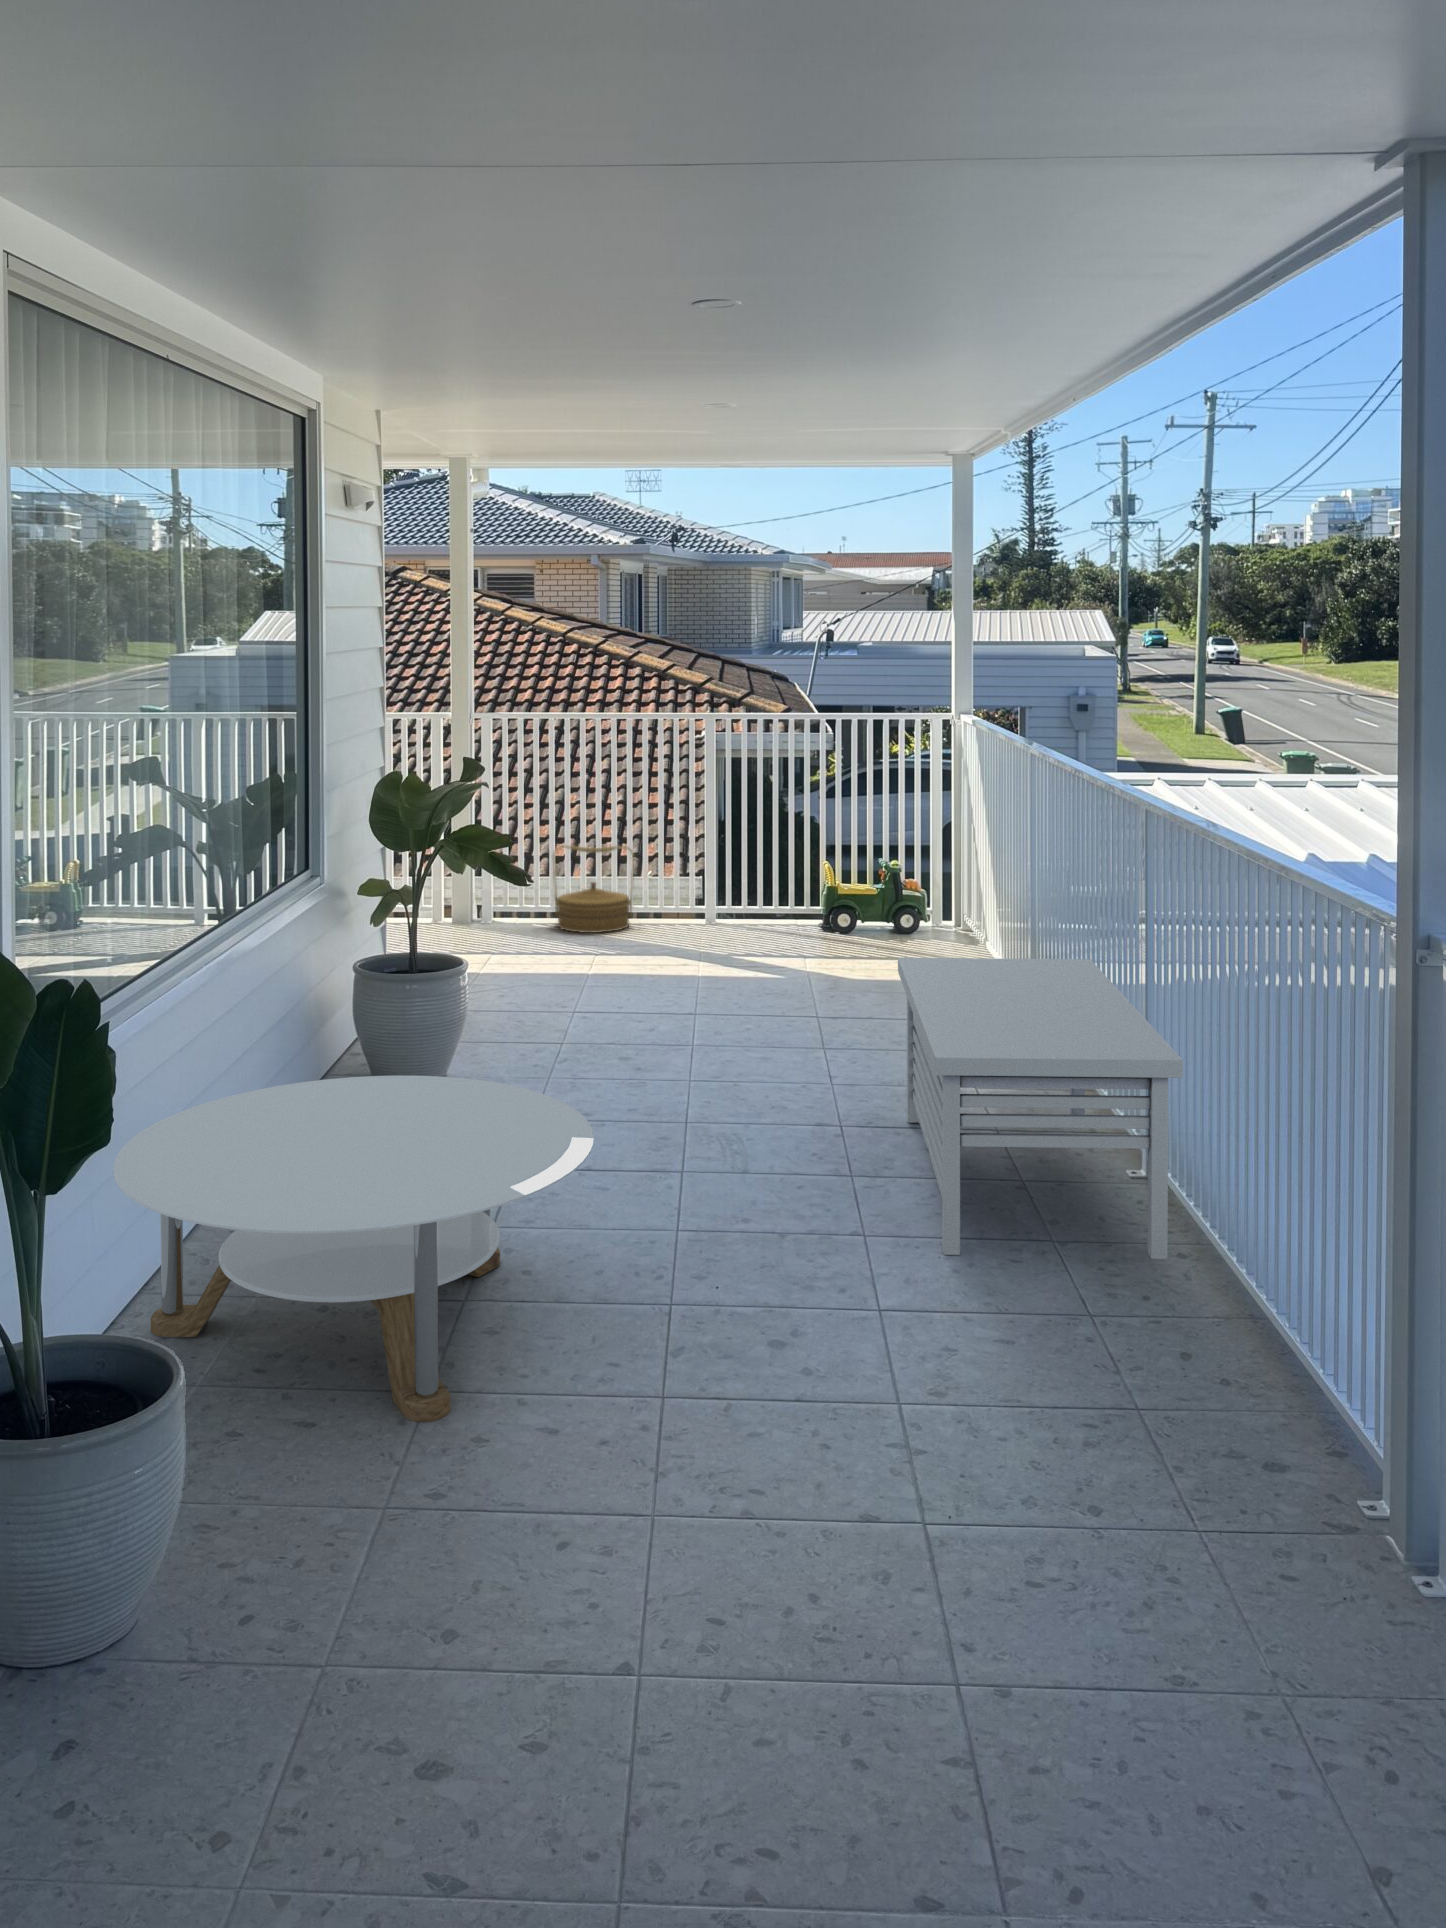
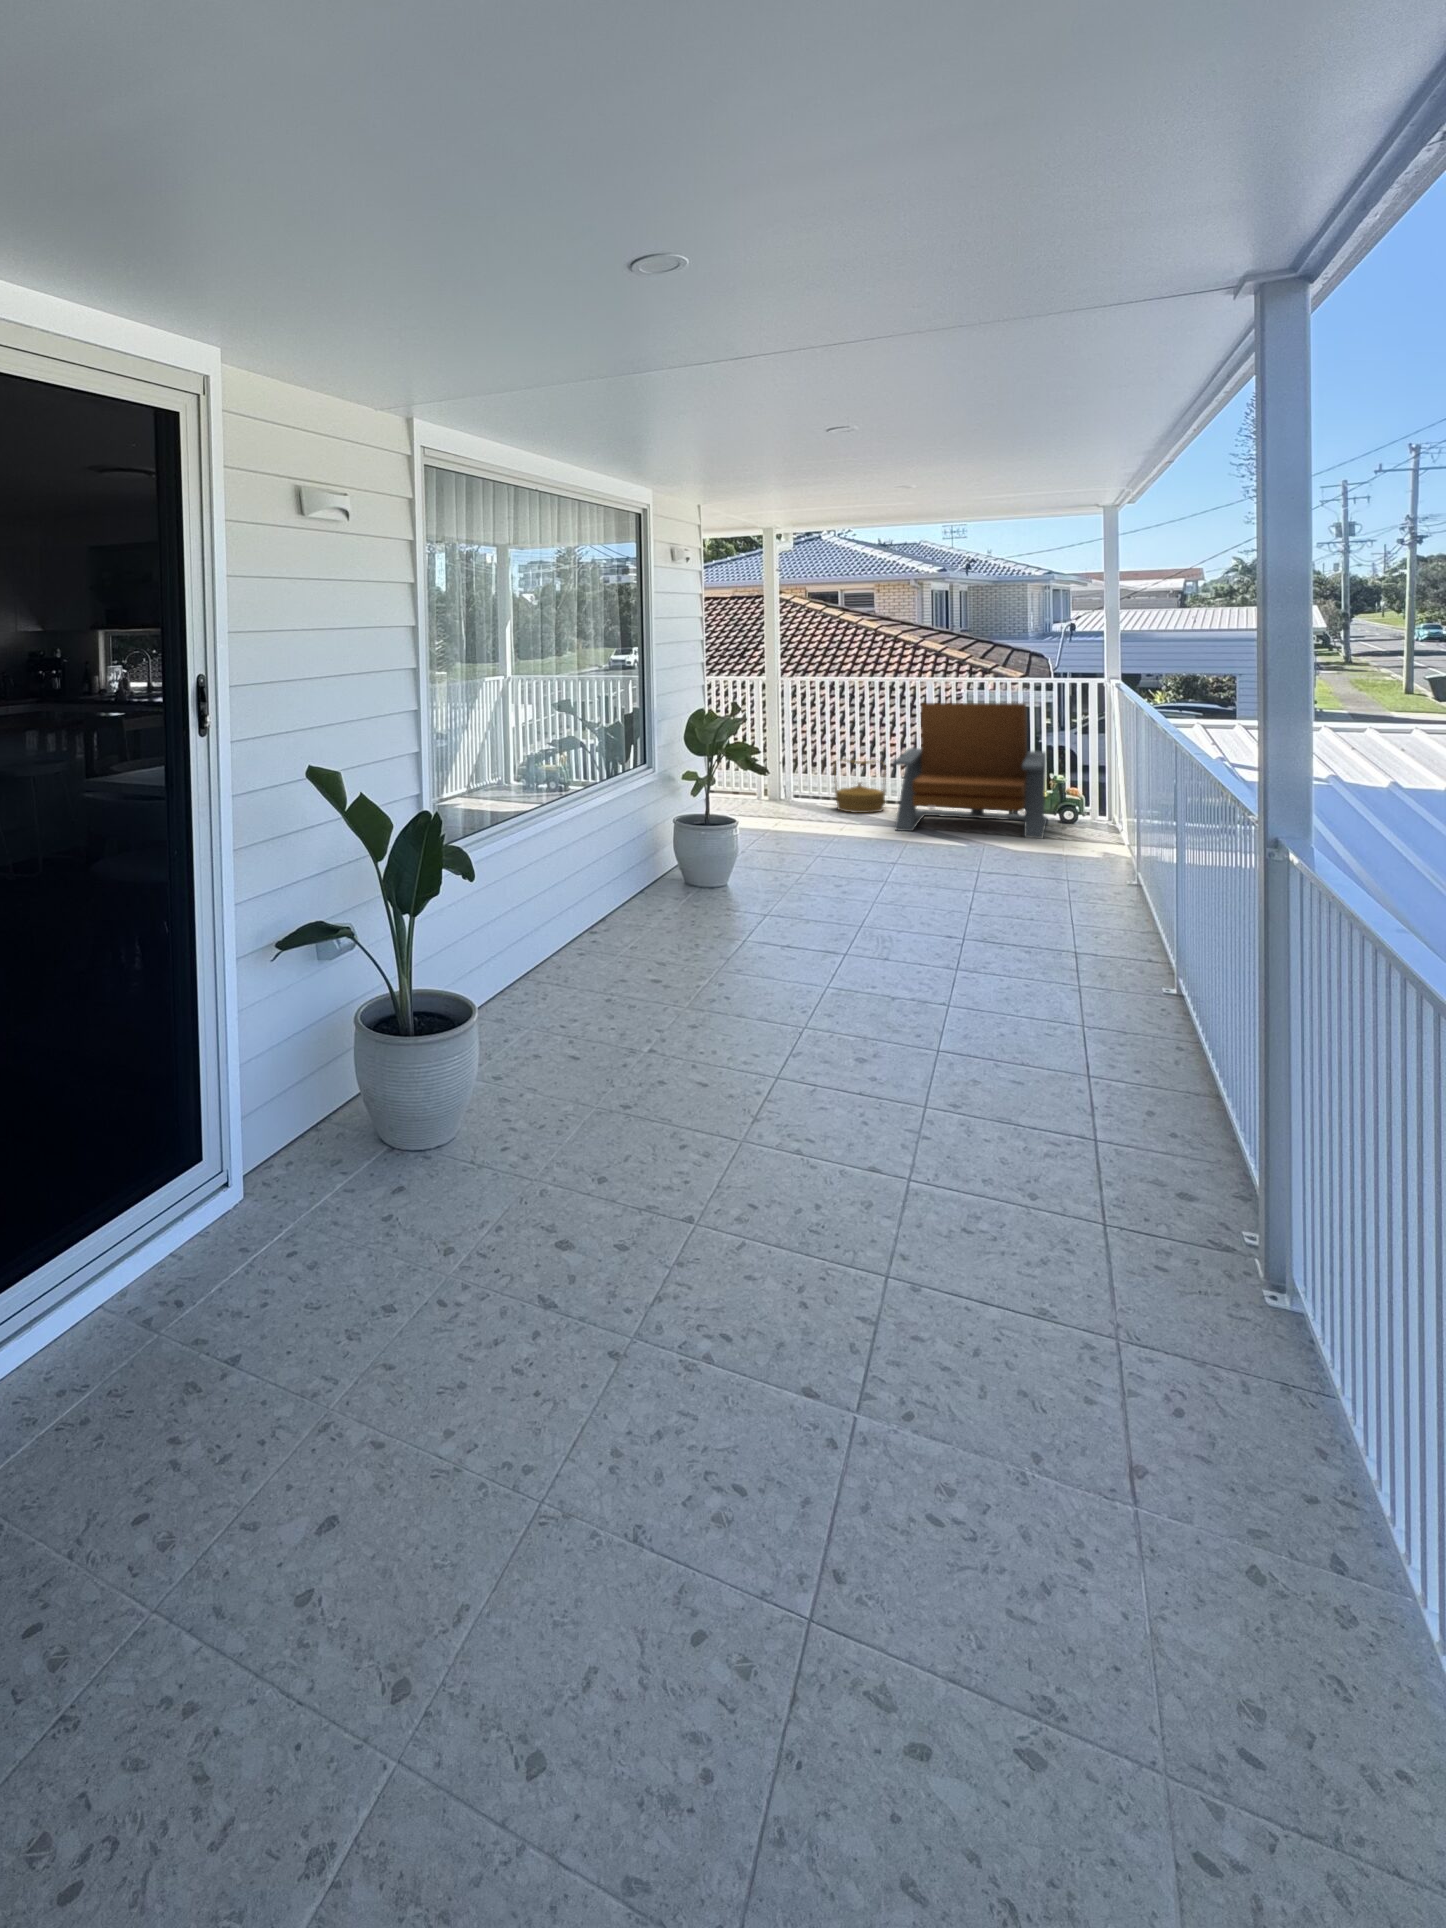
lounge chair: none [669,751,885,960] -> present [894,703,1047,839]
storage bench: present [898,958,1183,1259] -> none [932,826,1102,1006]
round table: present [113,1075,594,1422] -> none [502,861,728,1012]

